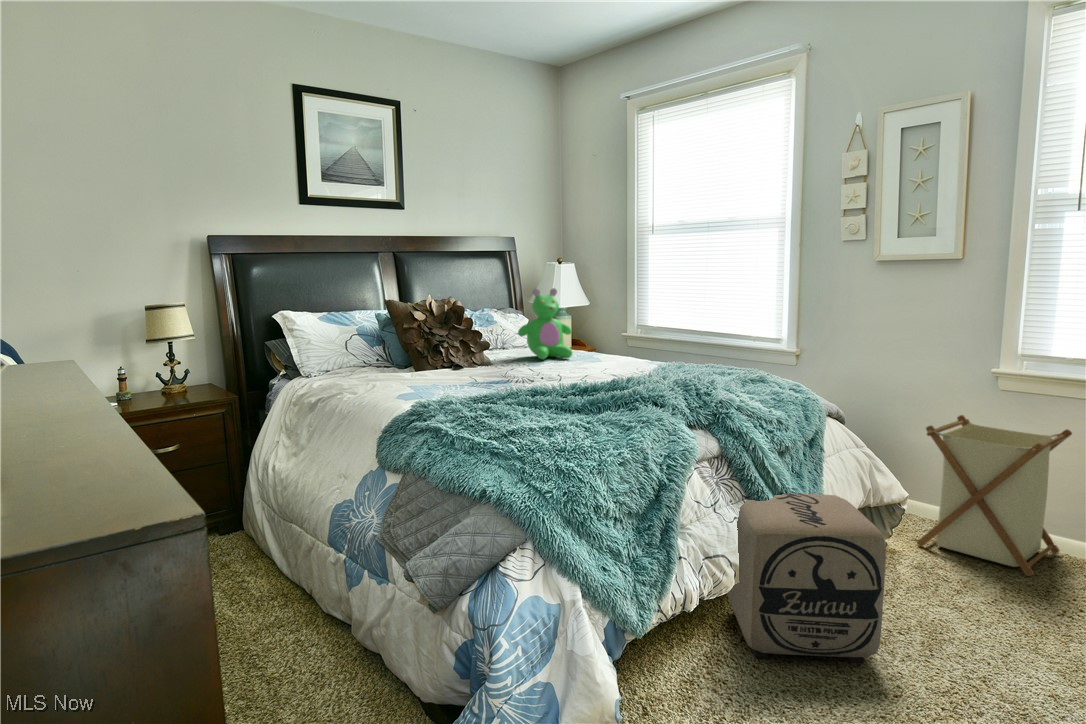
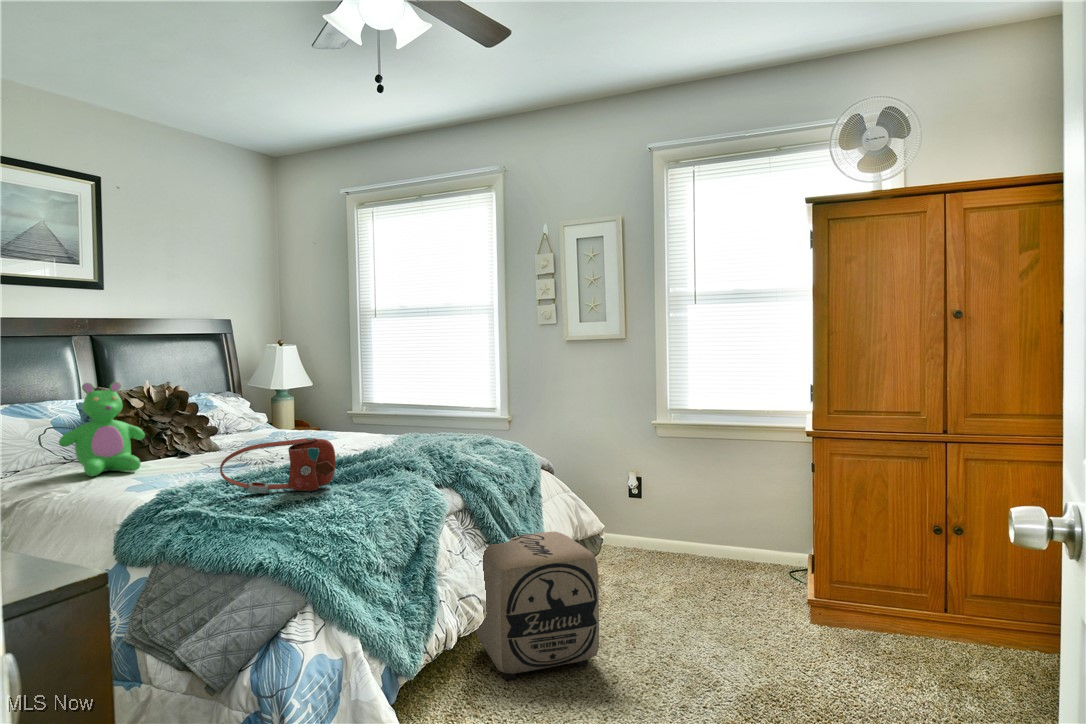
teddy bear: present [518,288,572,359] -> present [59,382,145,476]
handbag: none [466,362,579,418] -> present [220,438,335,493]
laundry basket: present [917,415,1072,576] -> none [612,459,707,578]

